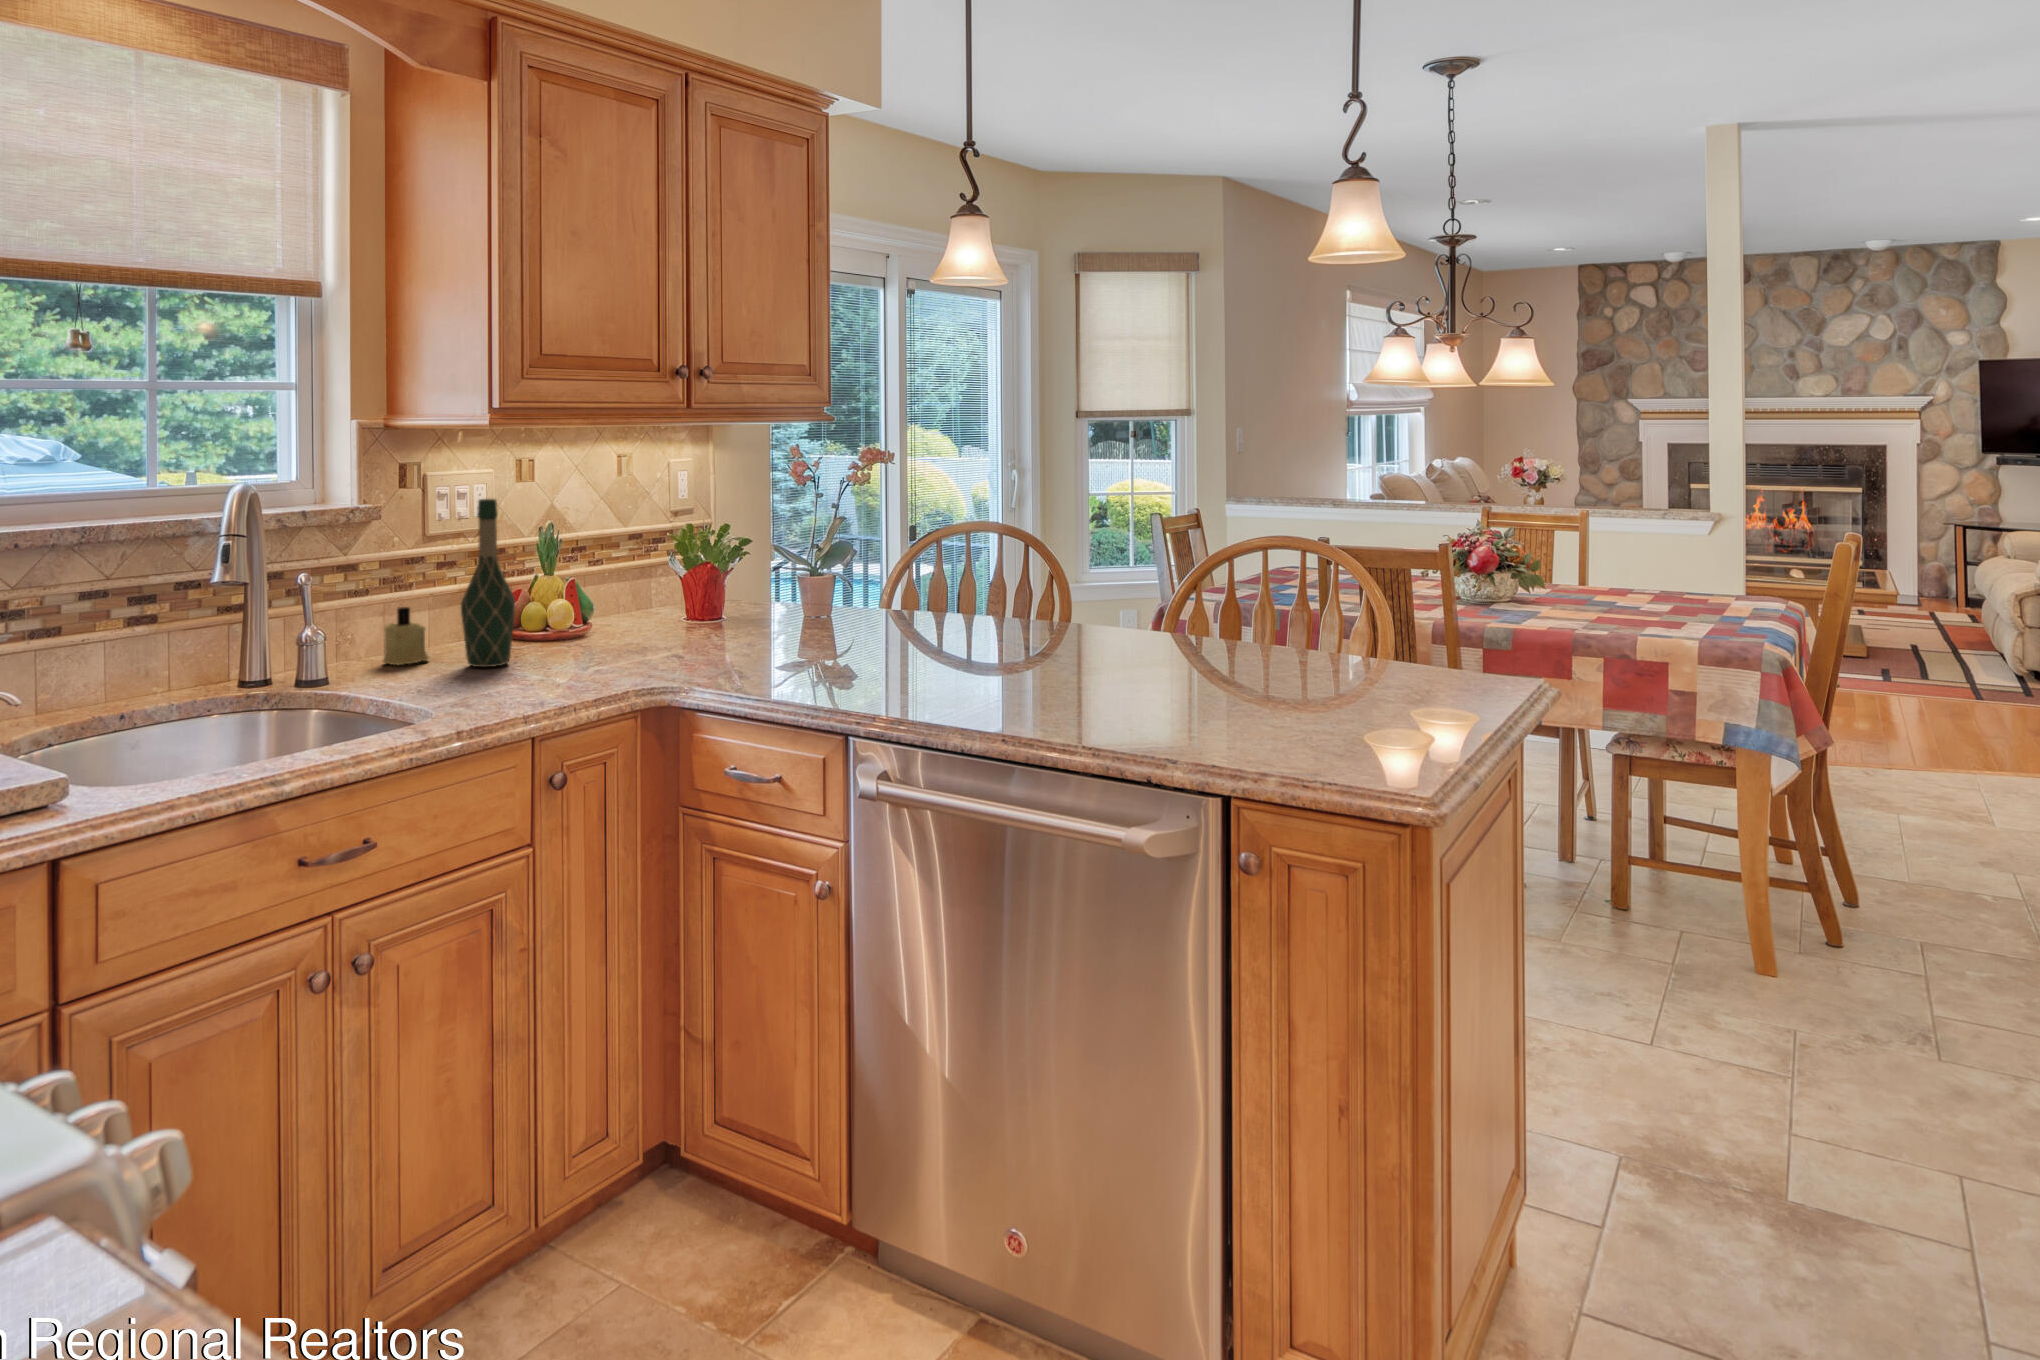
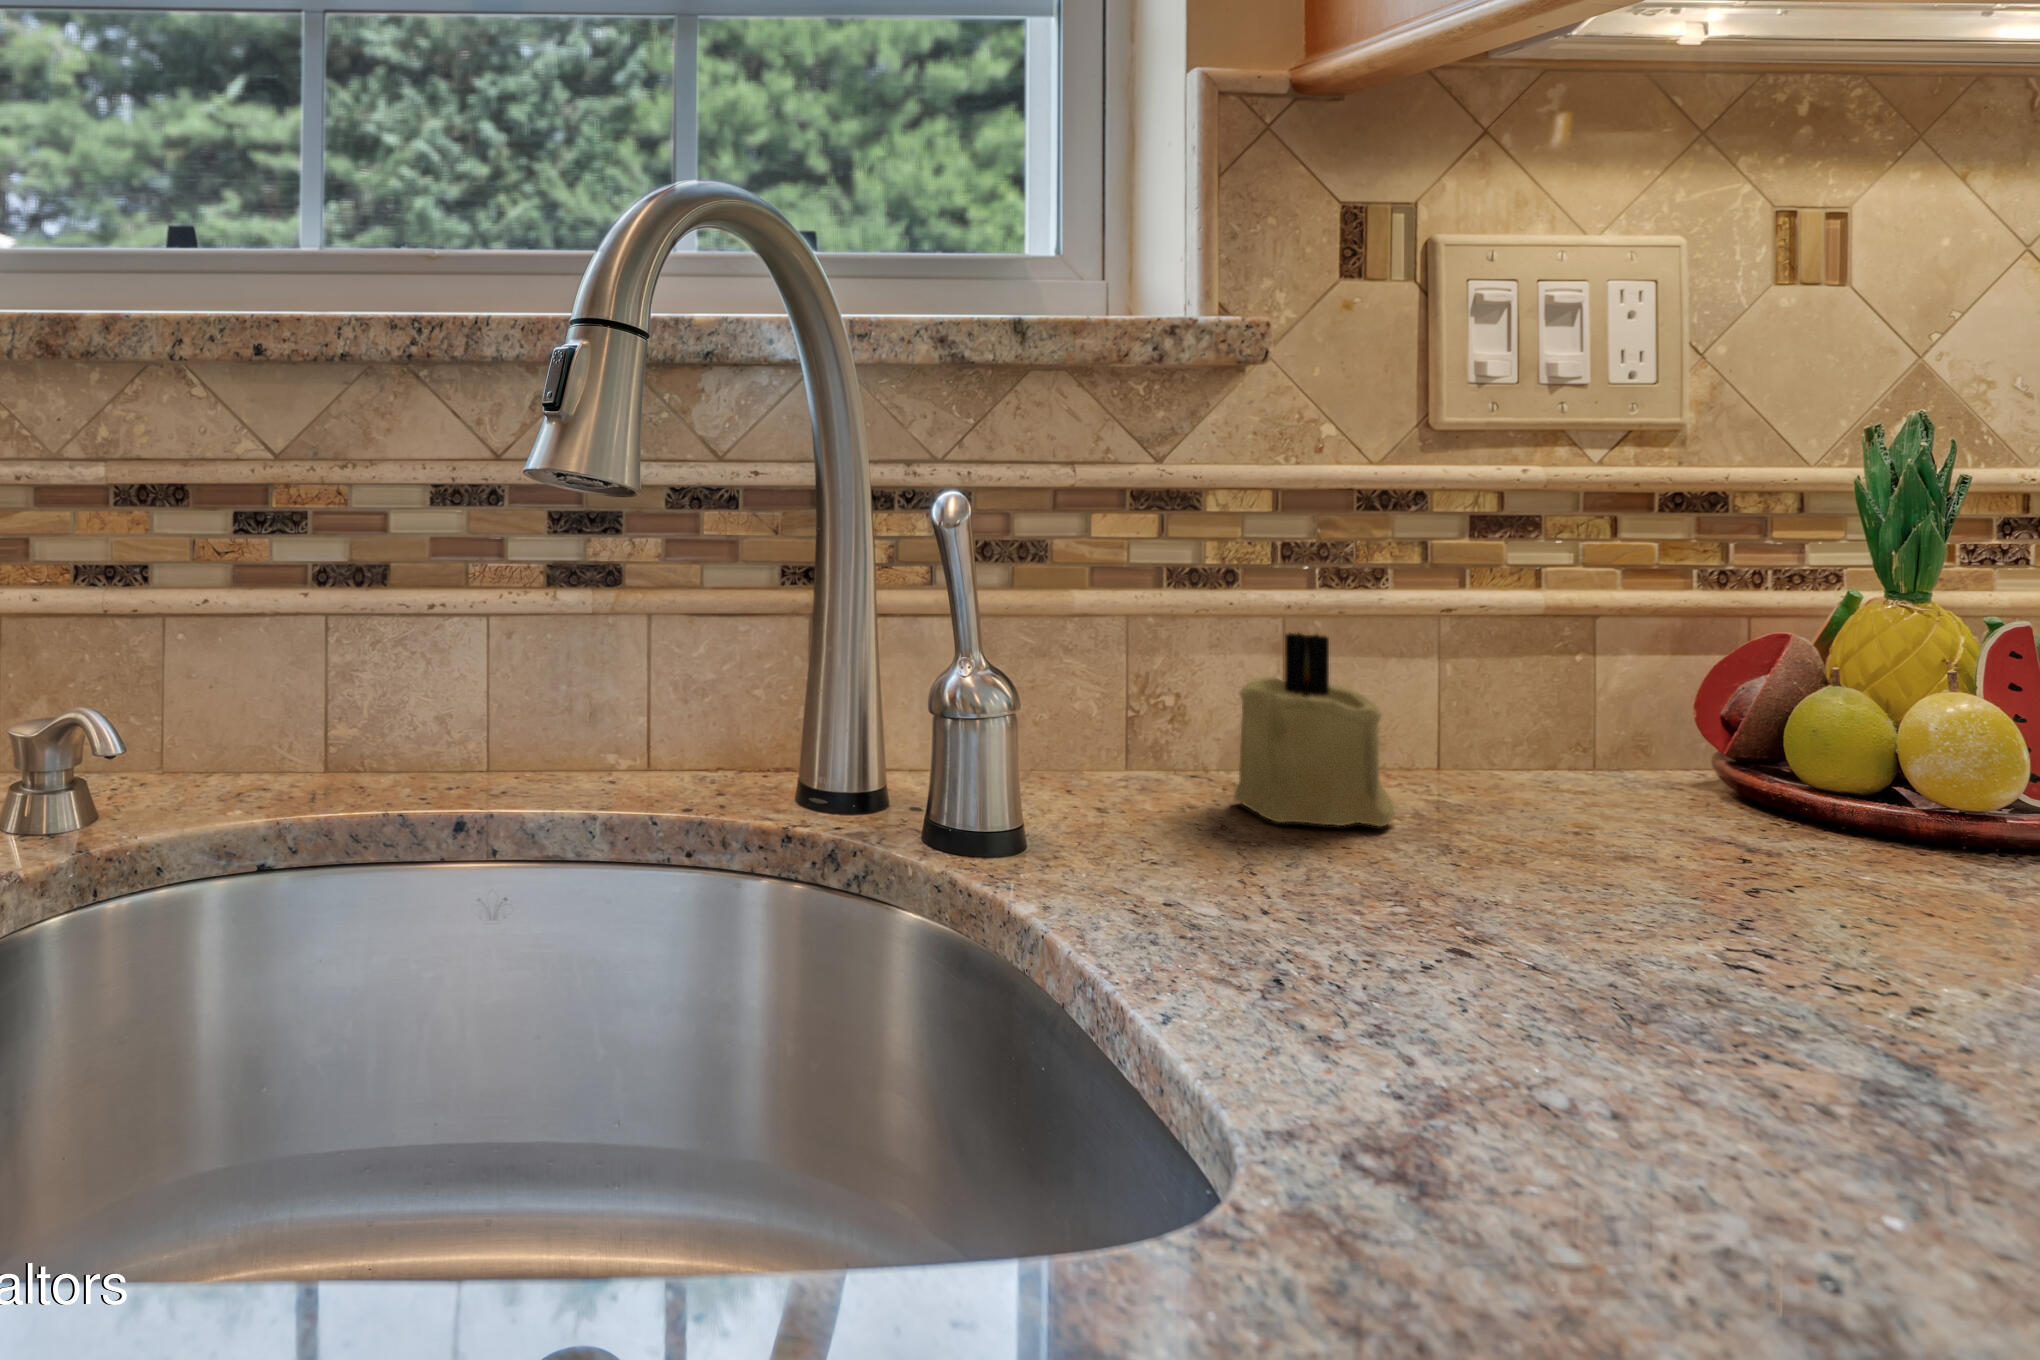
wine bottle: present [461,499,516,667] -> none [1496,270,1747,932]

